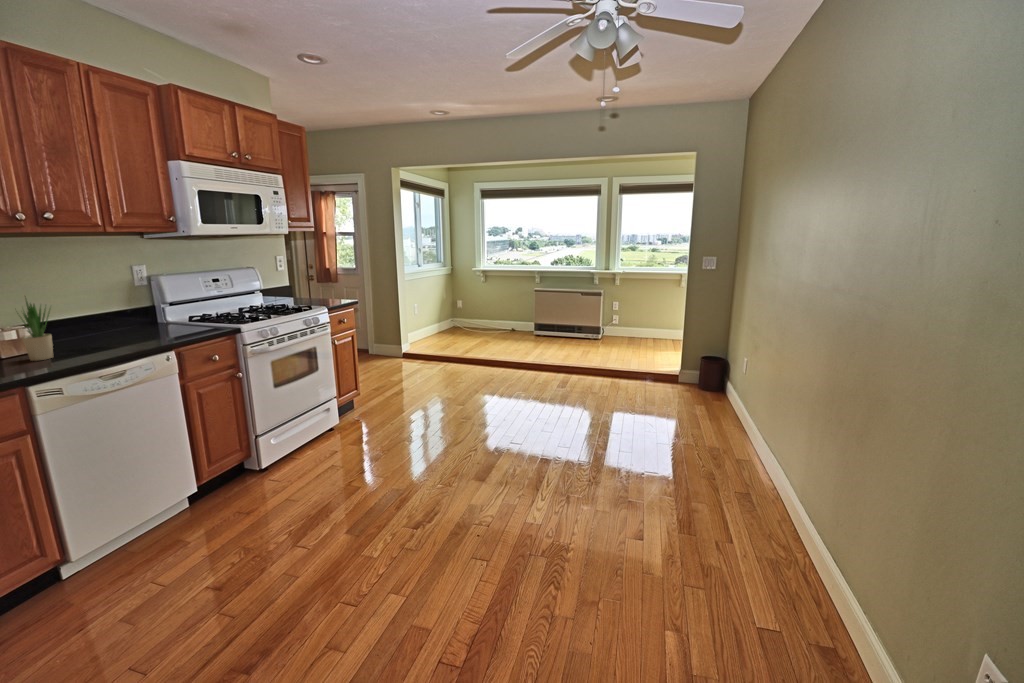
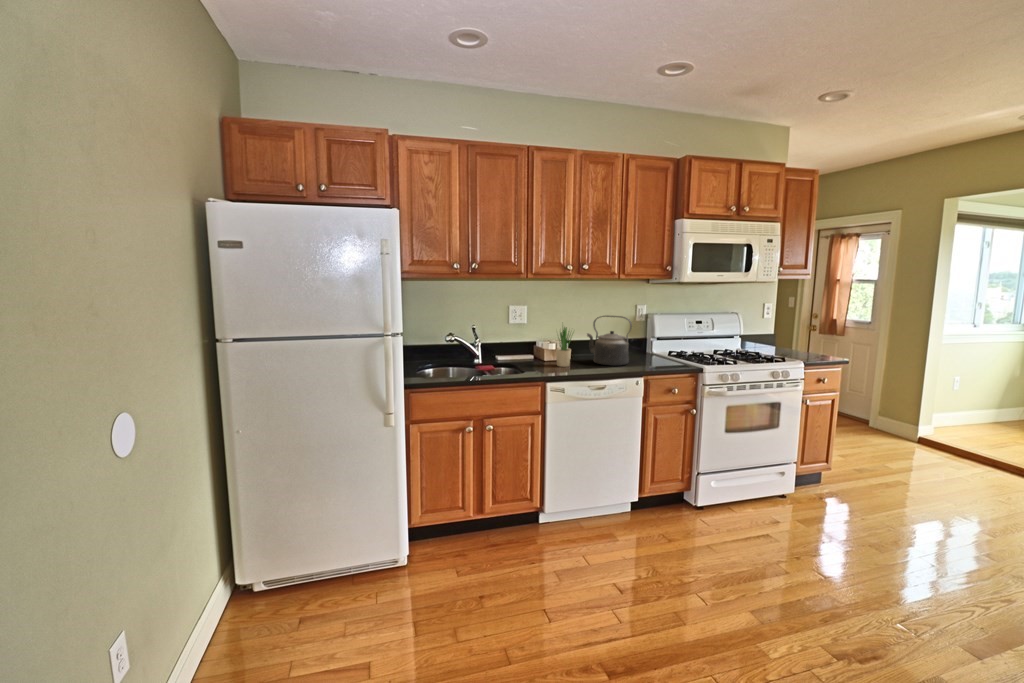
kettle: none [69,281,146,346] -> present [587,316,632,366]

